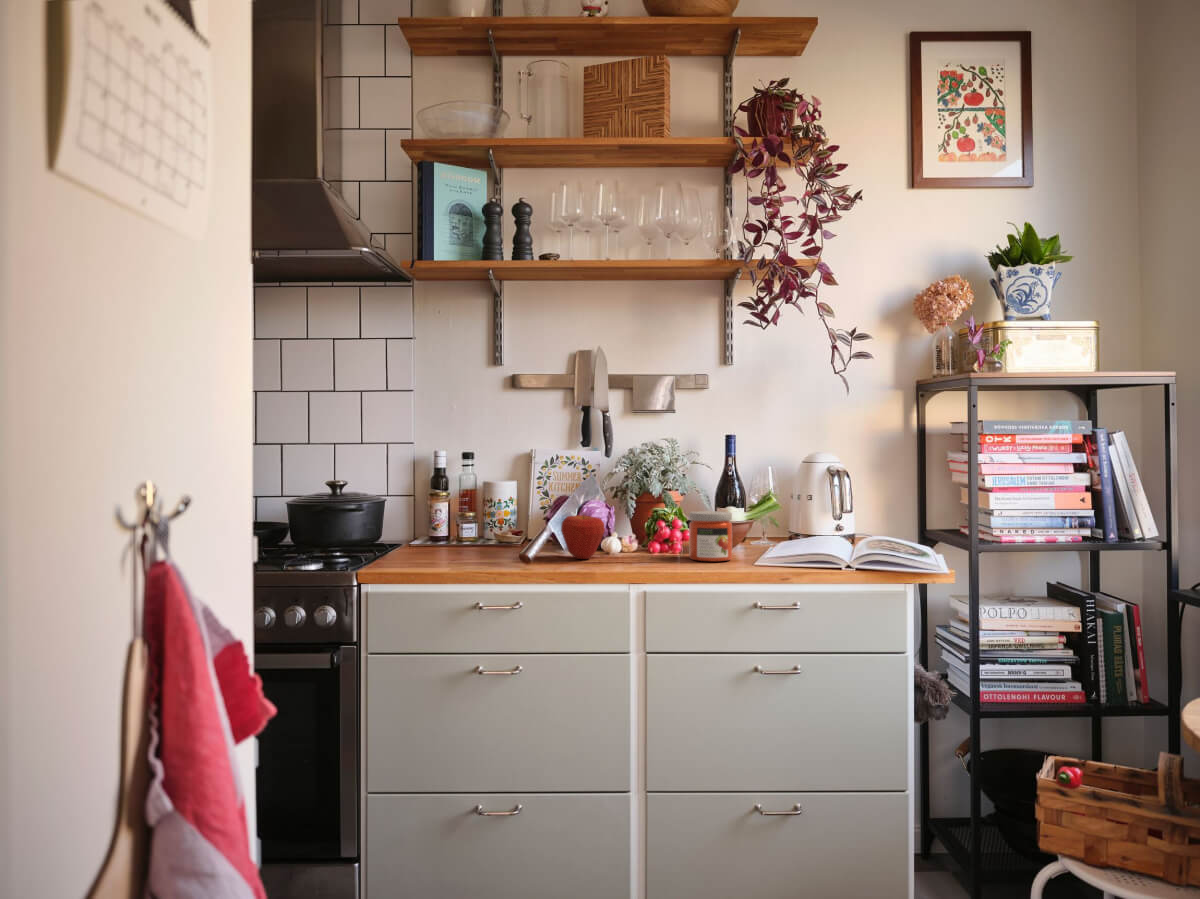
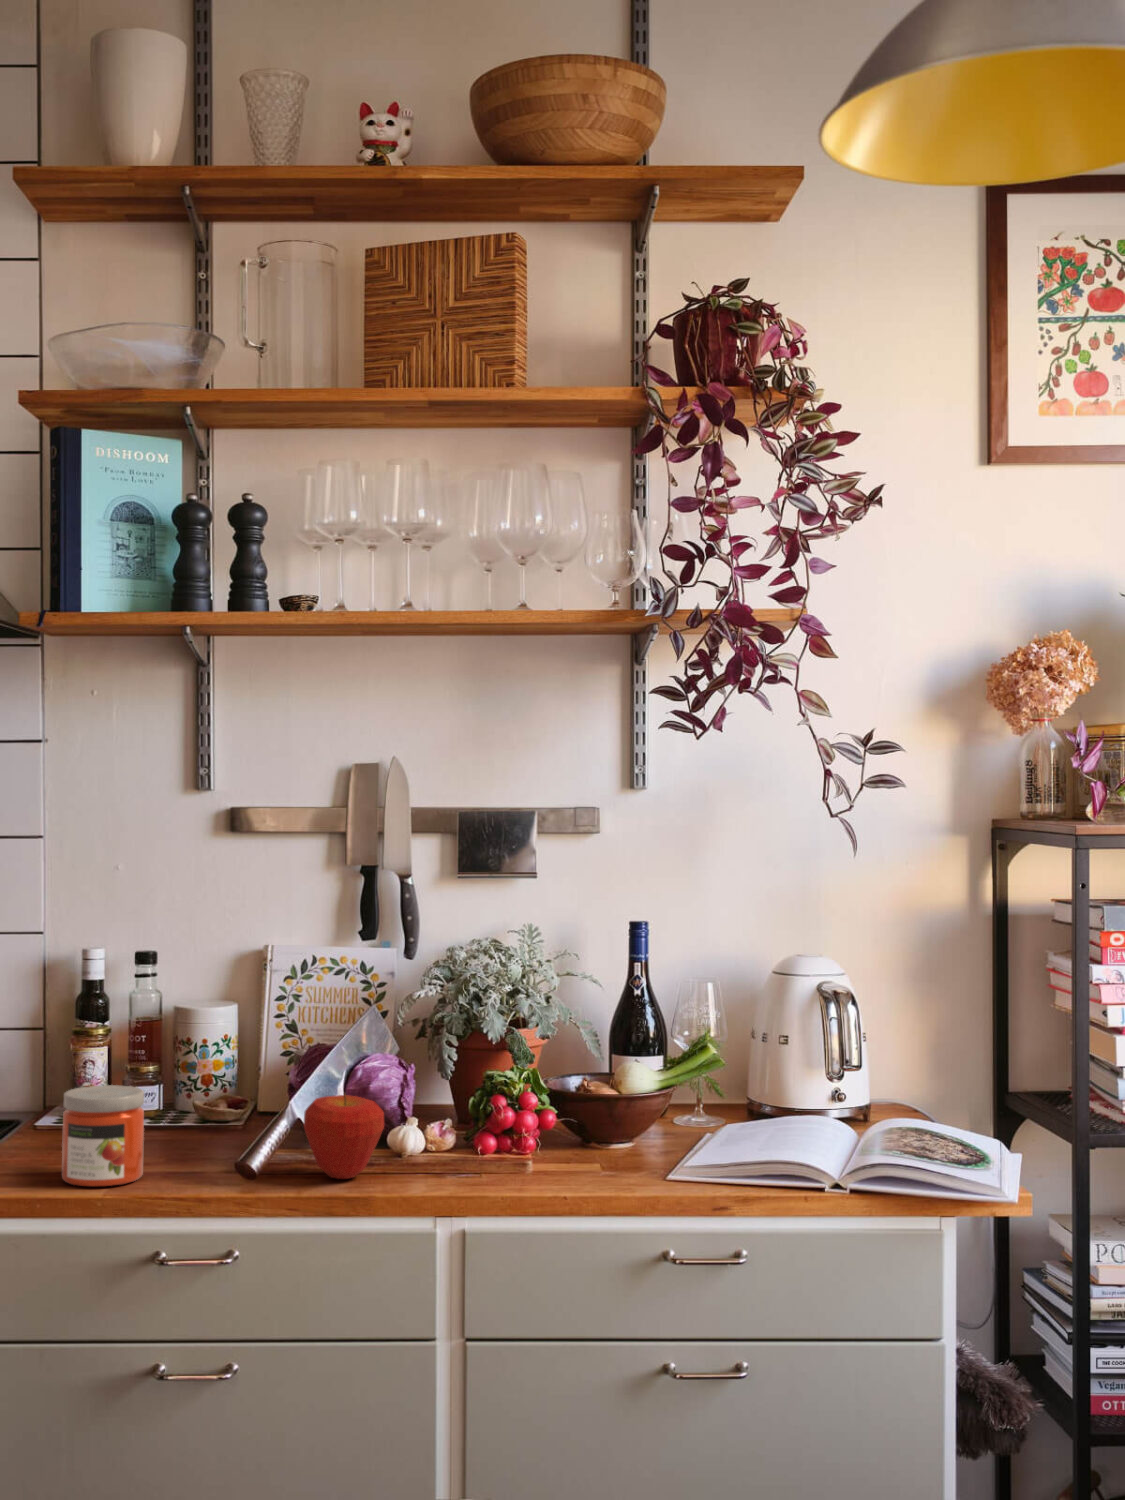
jam jar: present [689,511,732,561] -> present [62,1085,144,1186]

